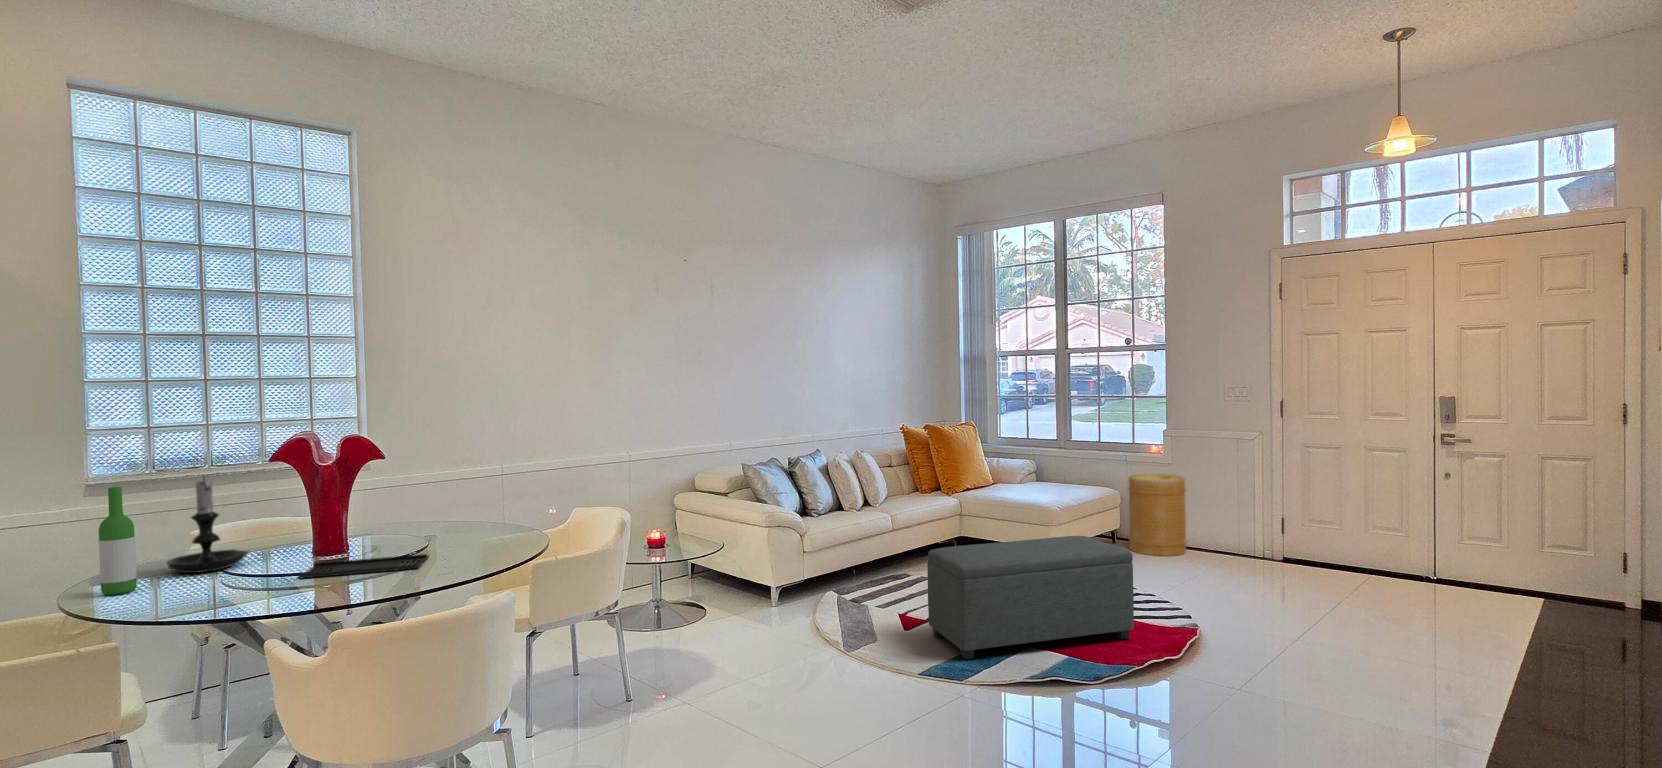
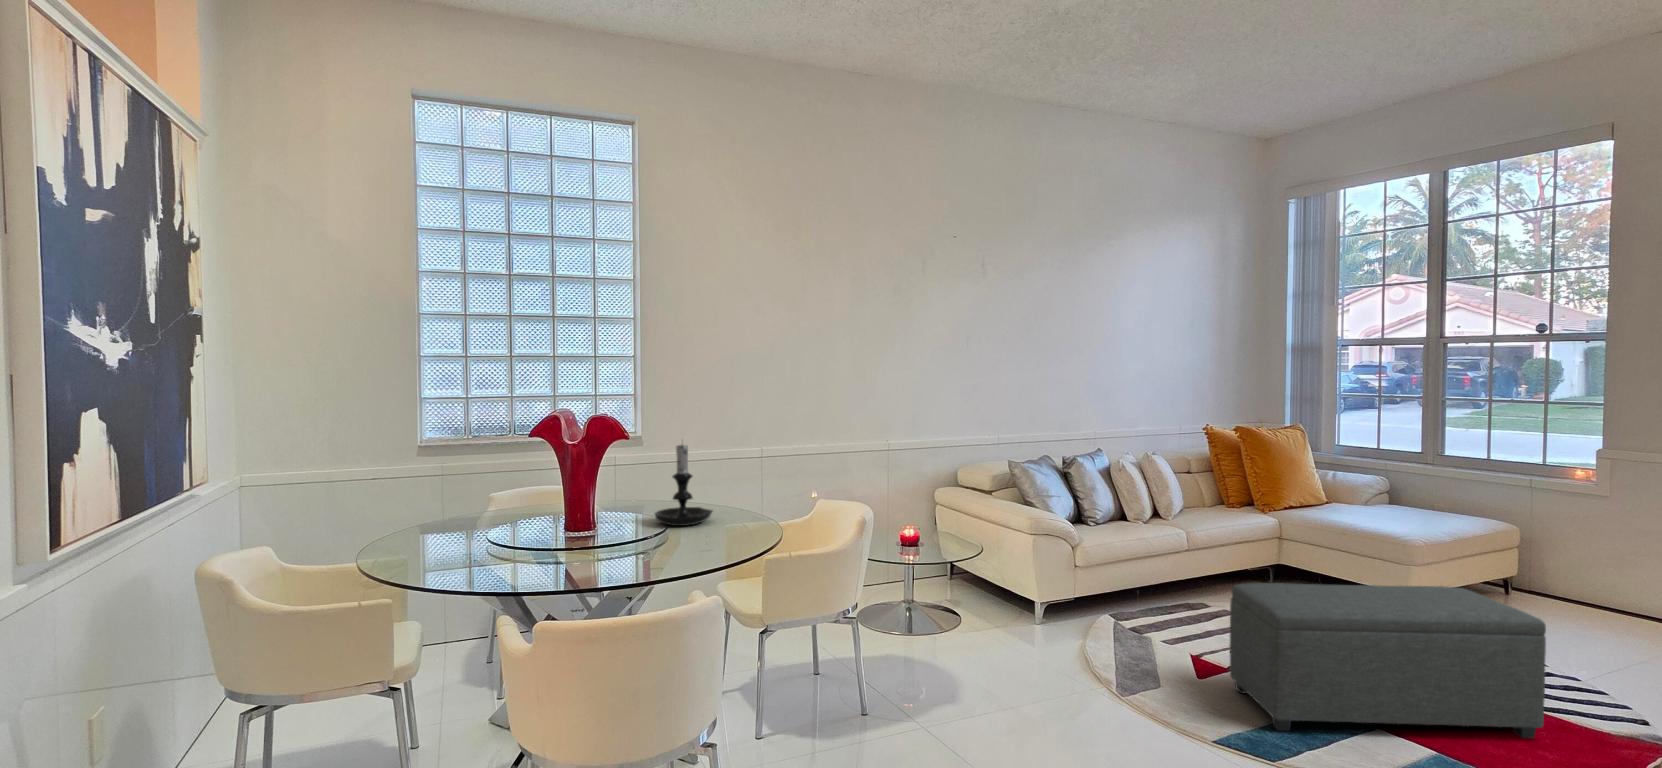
basket: present [1128,474,1187,556] -> none [1530,507,1631,622]
candle holder: present [167,480,248,573] -> present [655,444,713,526]
wine bottle: present [99,487,137,595] -> none [384,454,413,553]
tray: present [298,554,428,579] -> none [539,538,659,555]

